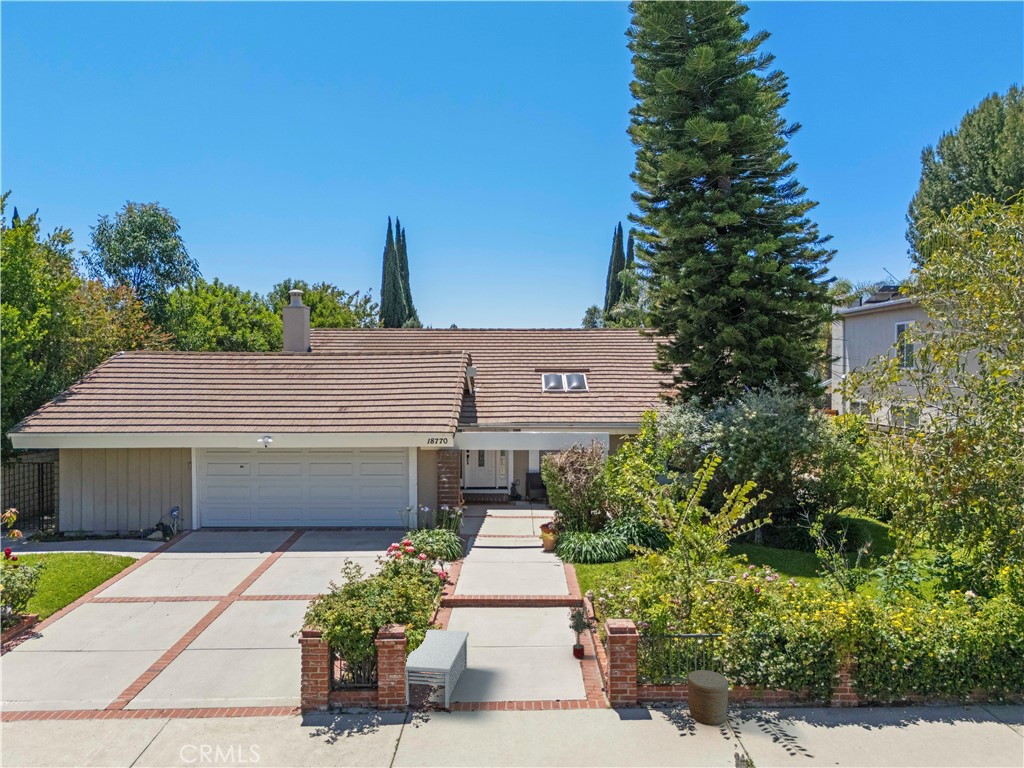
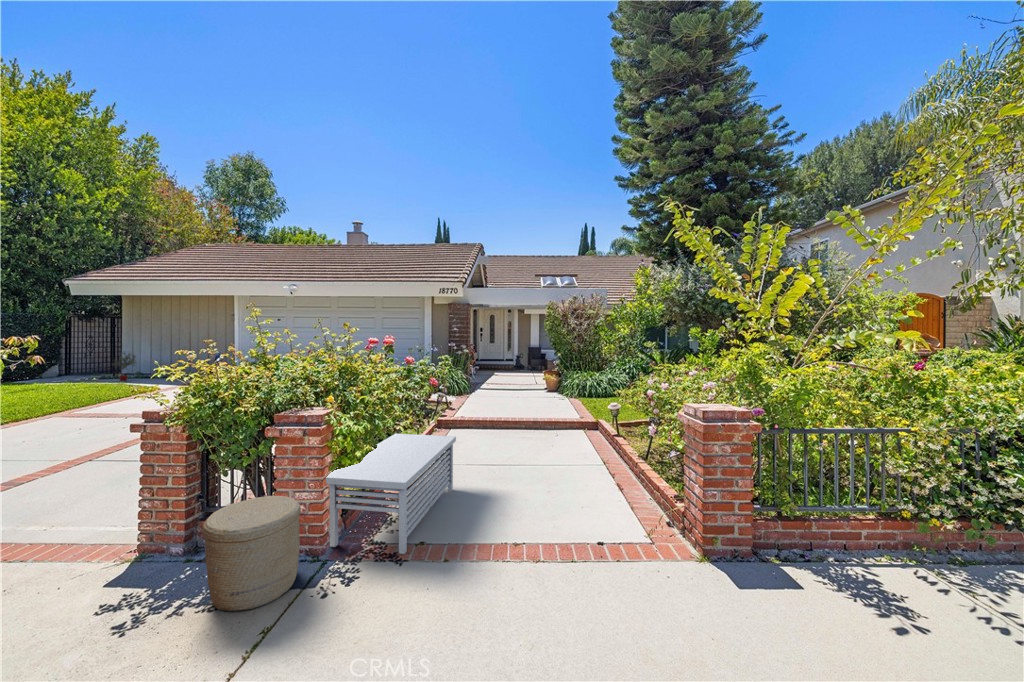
potted tree: present [569,601,597,659] -> present [112,351,136,381]
woven basket: present [687,670,729,725] -> present [202,496,301,611]

